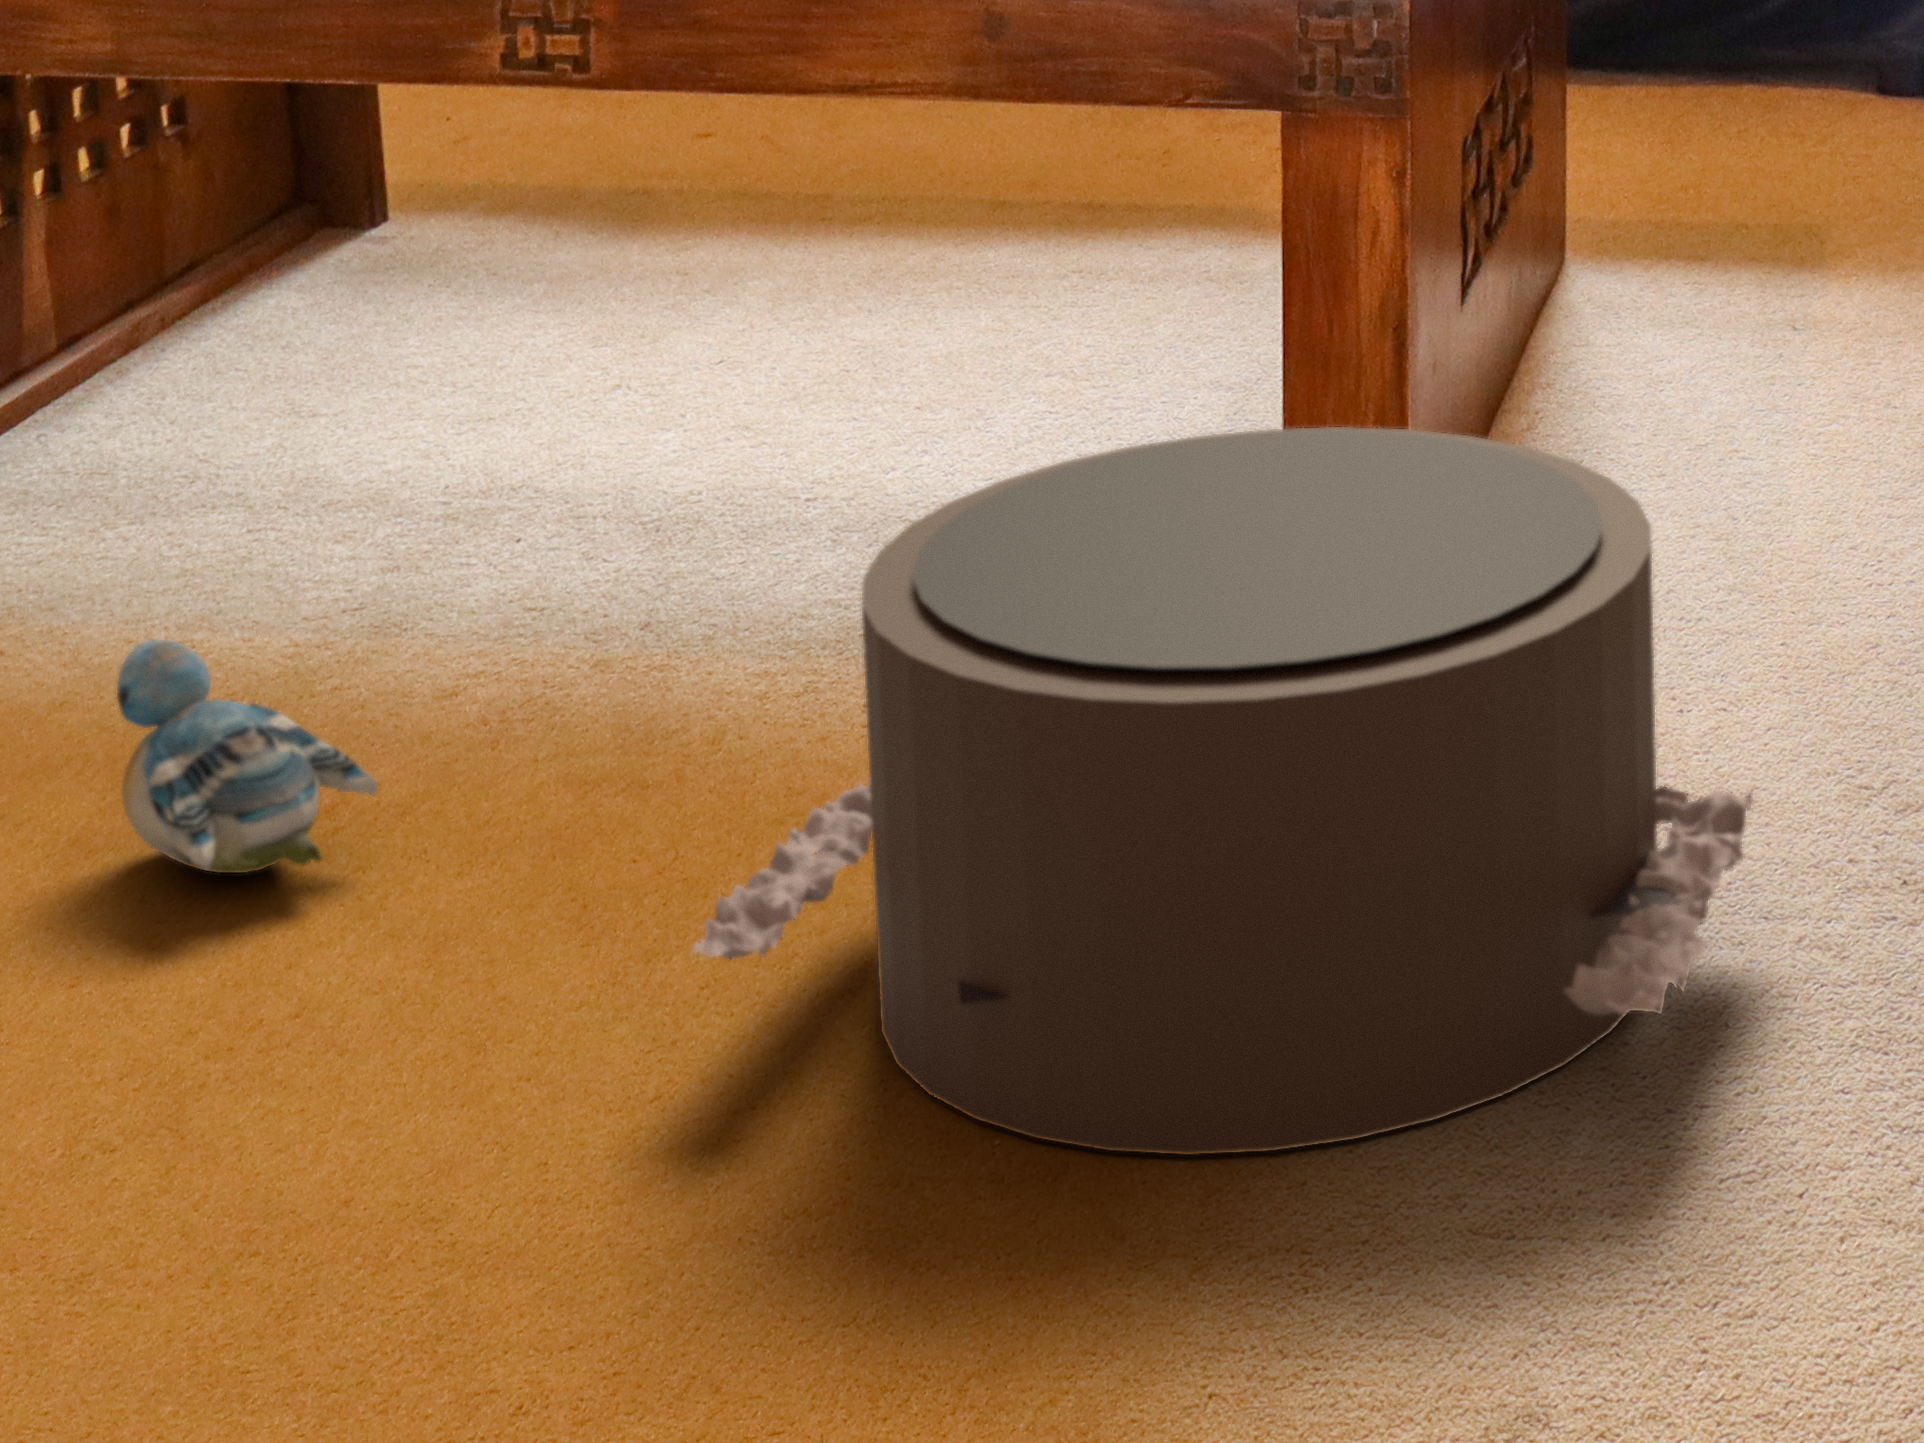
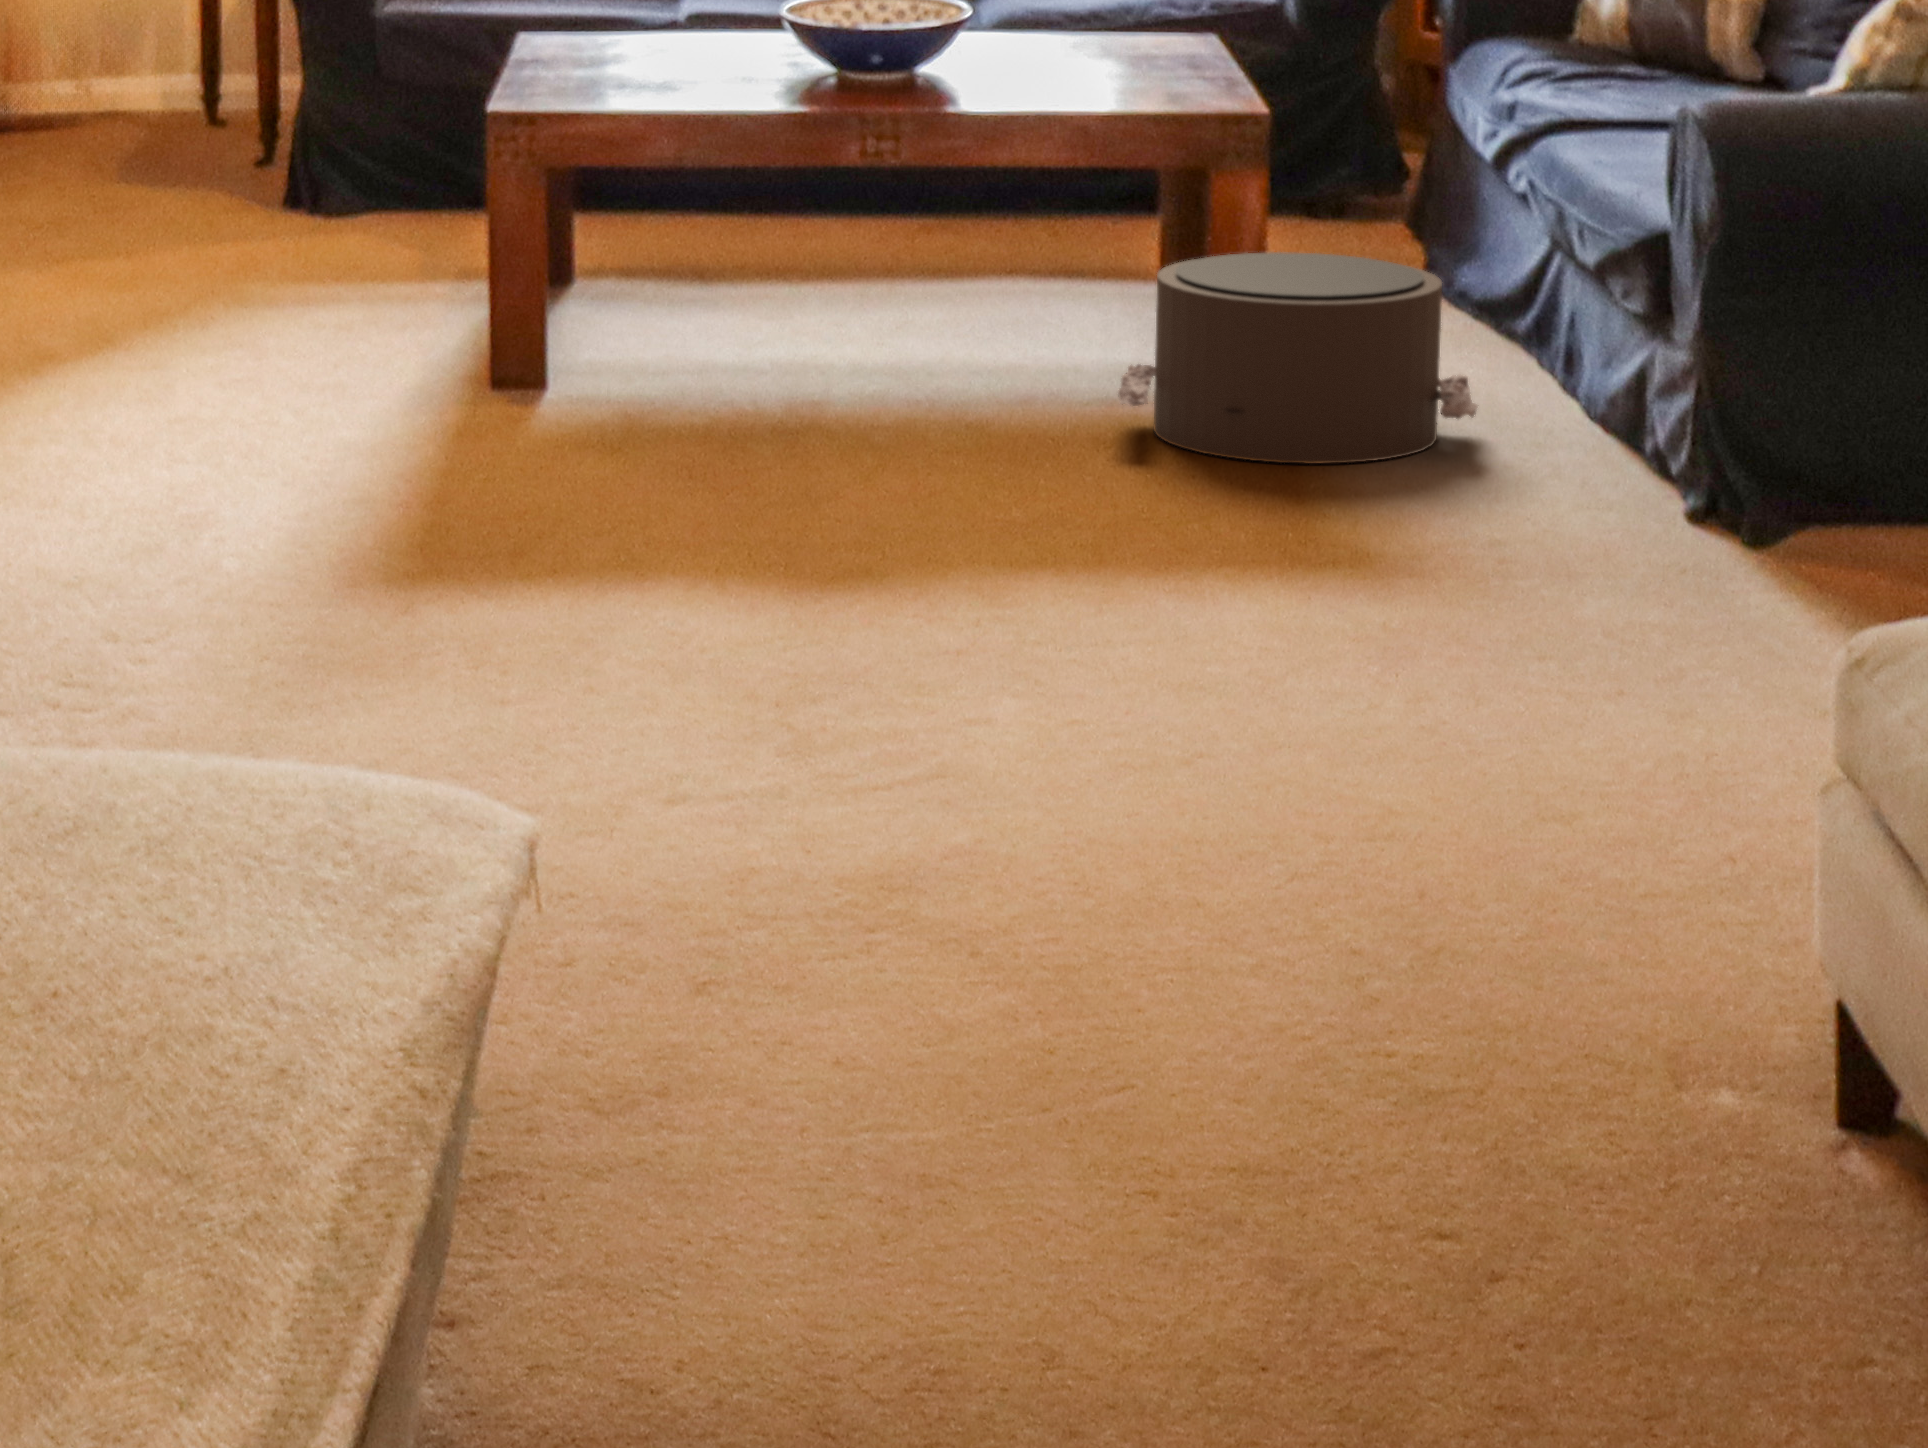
plush toy: present [117,640,378,873] -> none [814,328,920,412]

